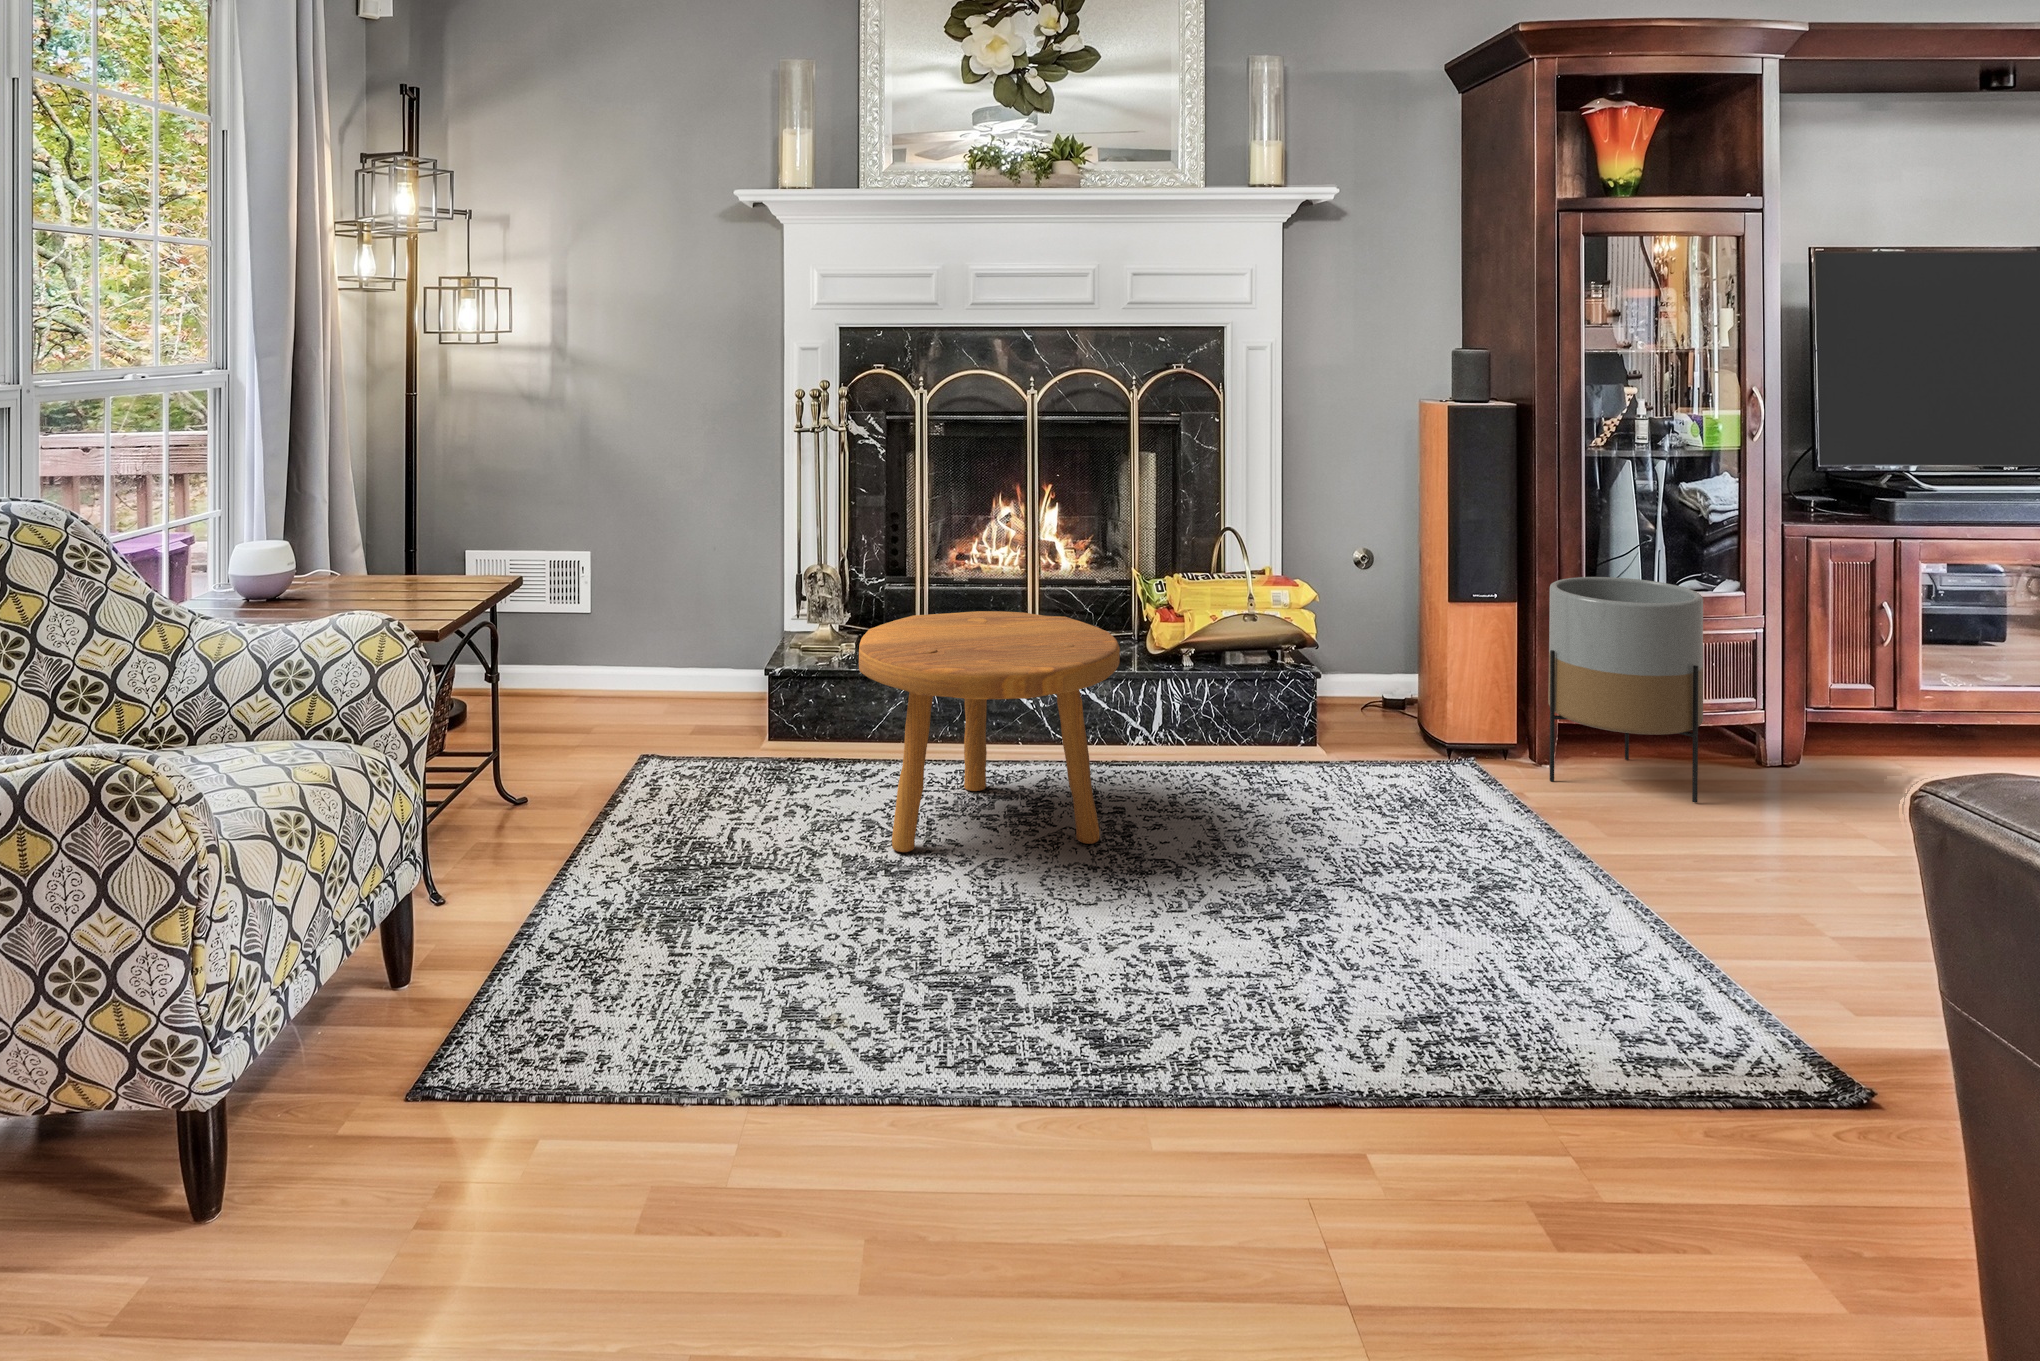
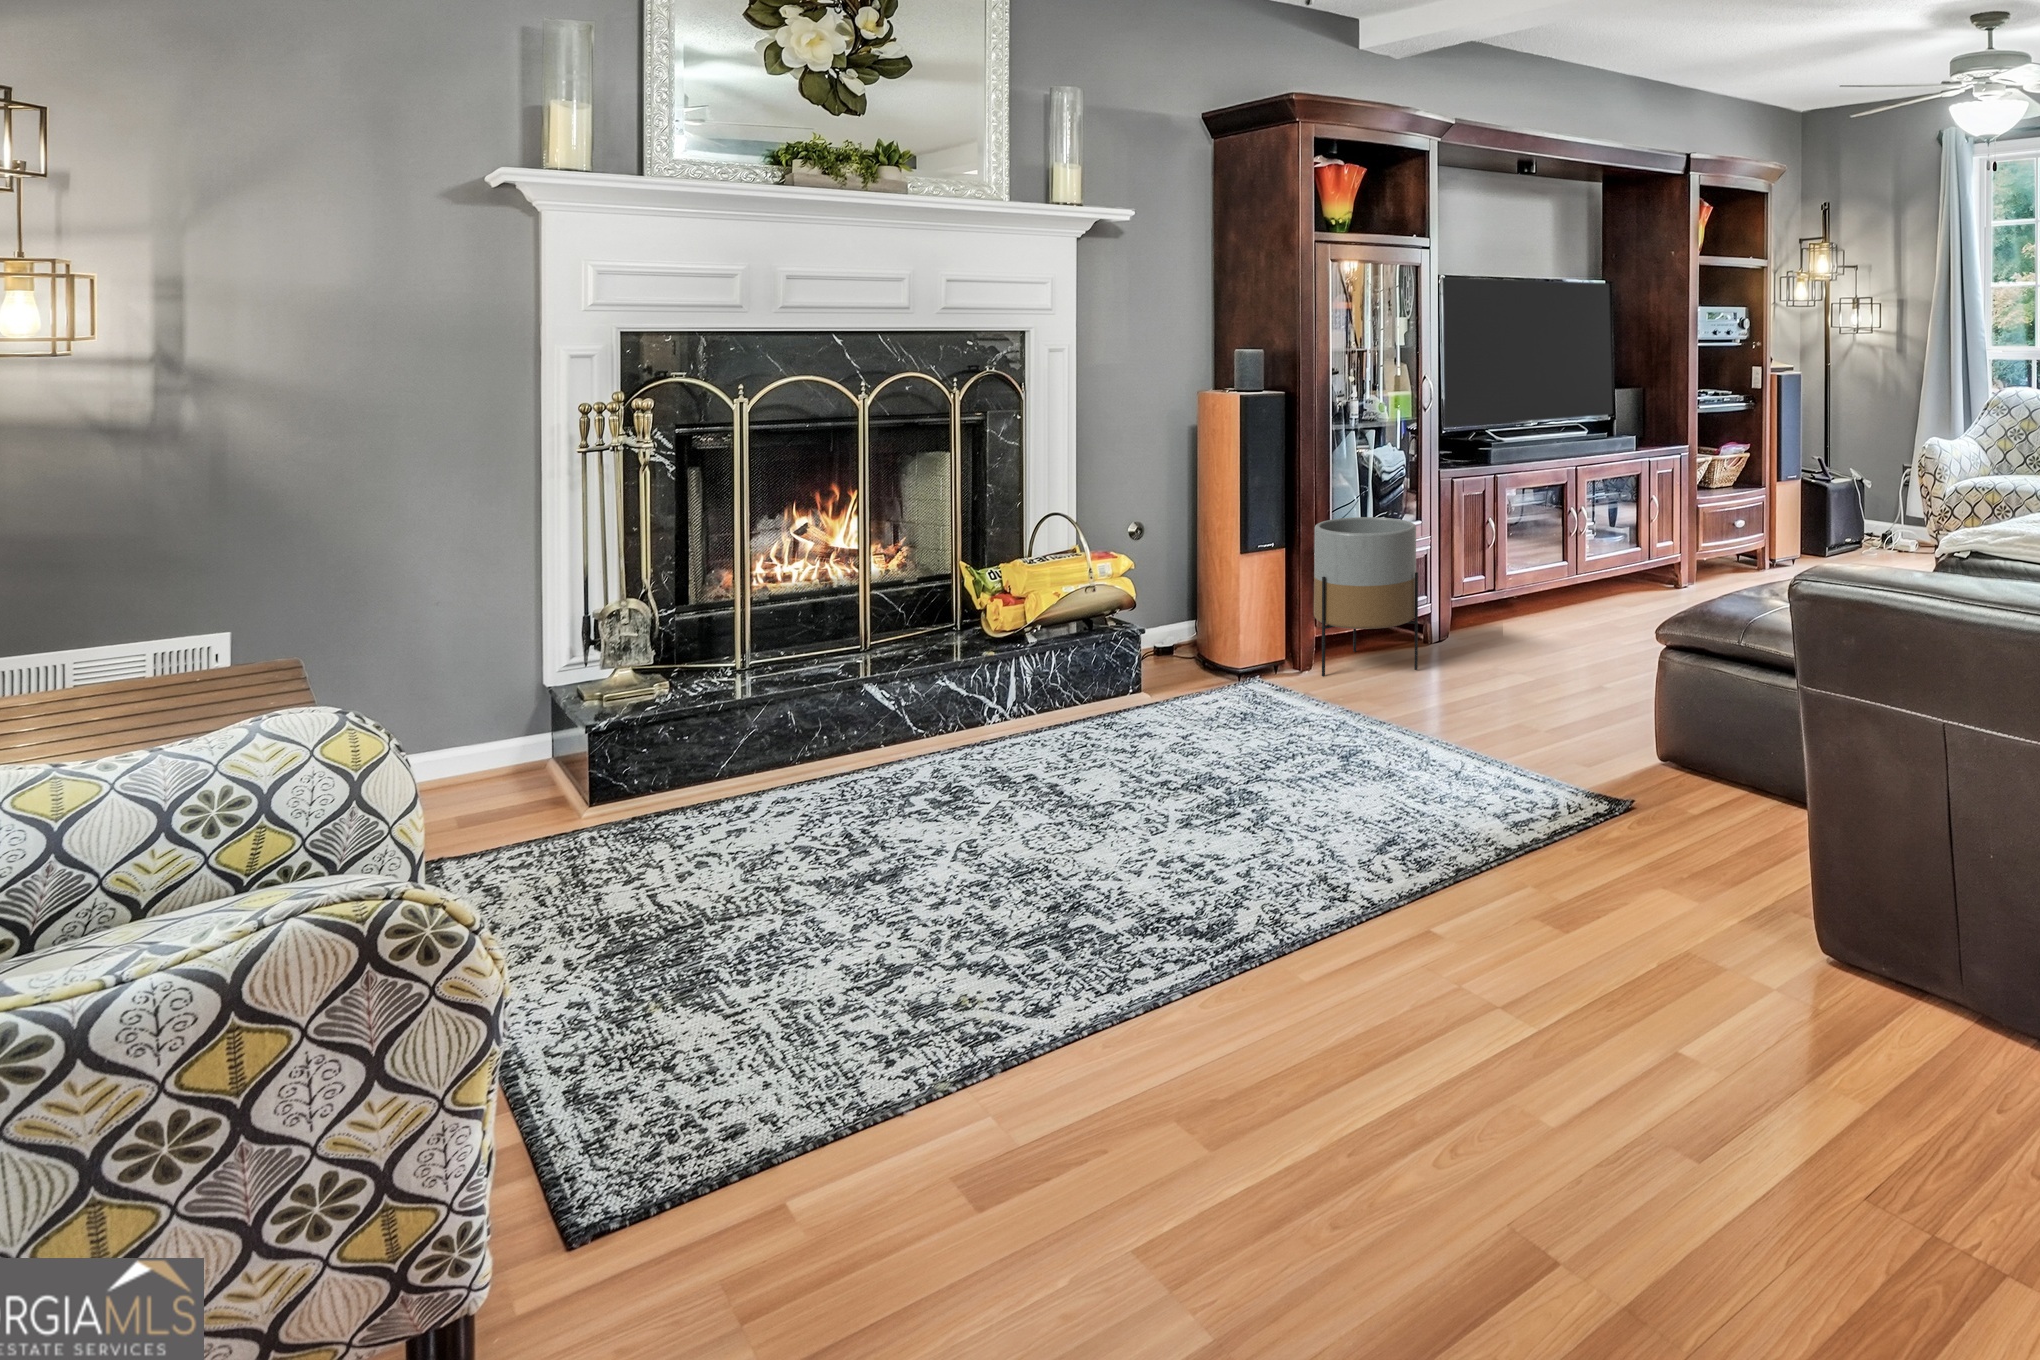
footstool: present [859,611,1120,852] -> none [786,606,1060,859]

